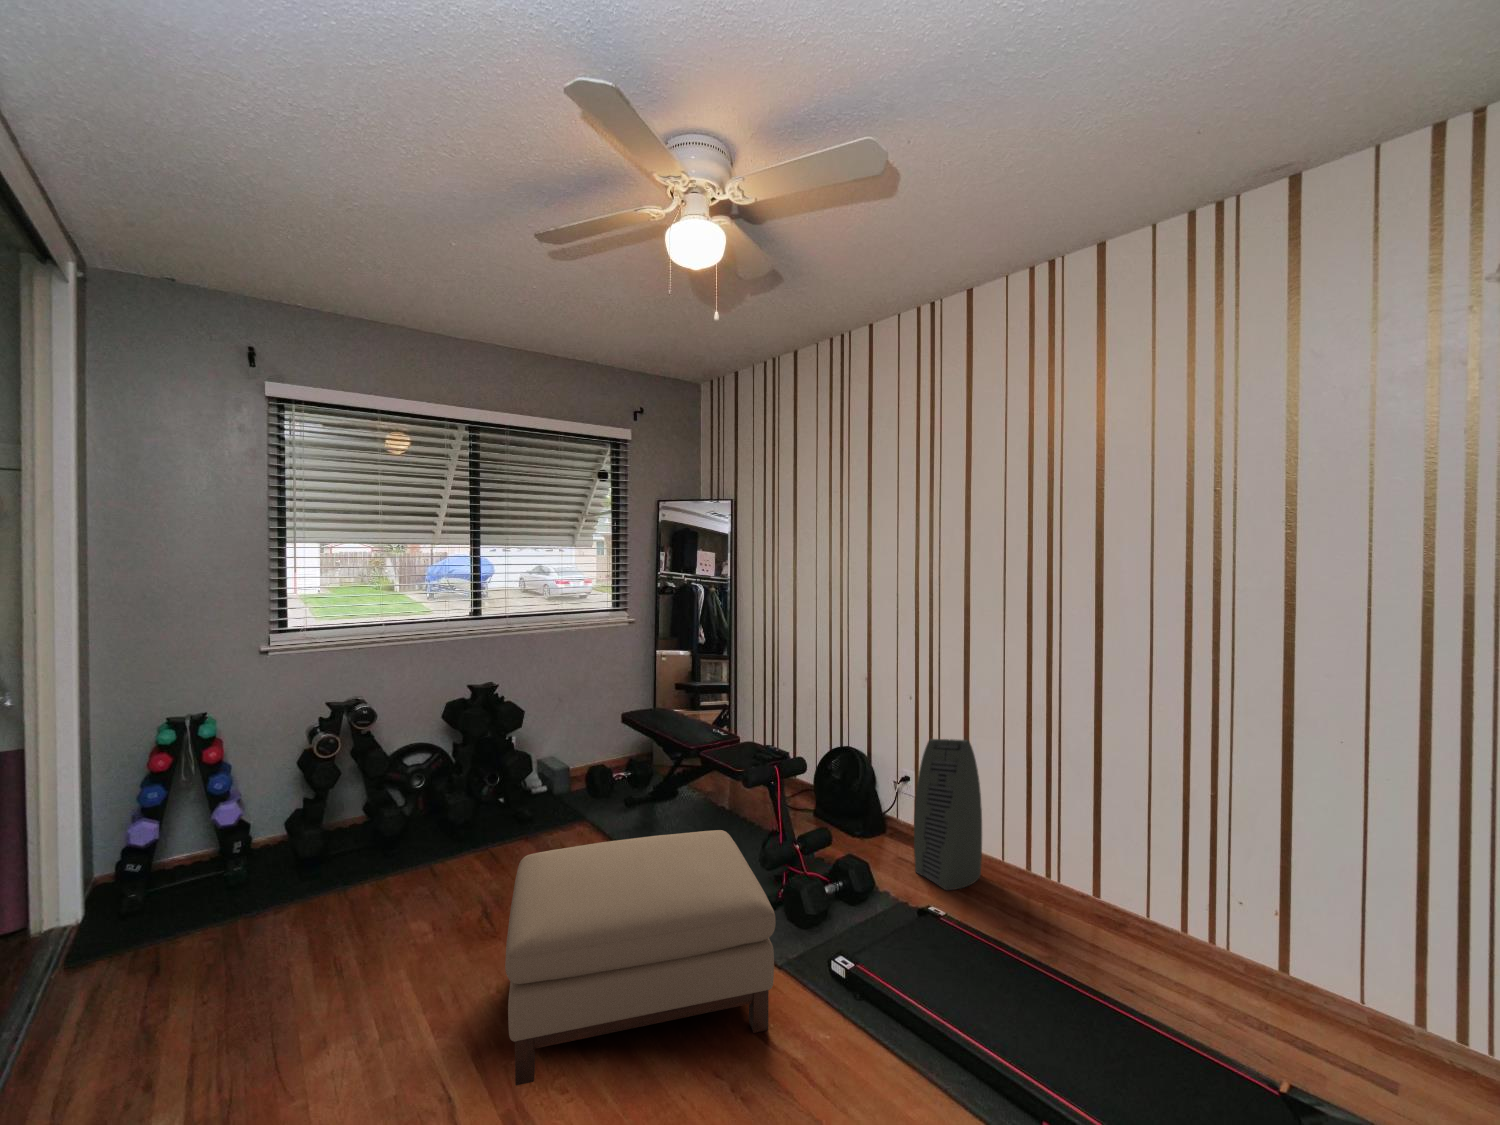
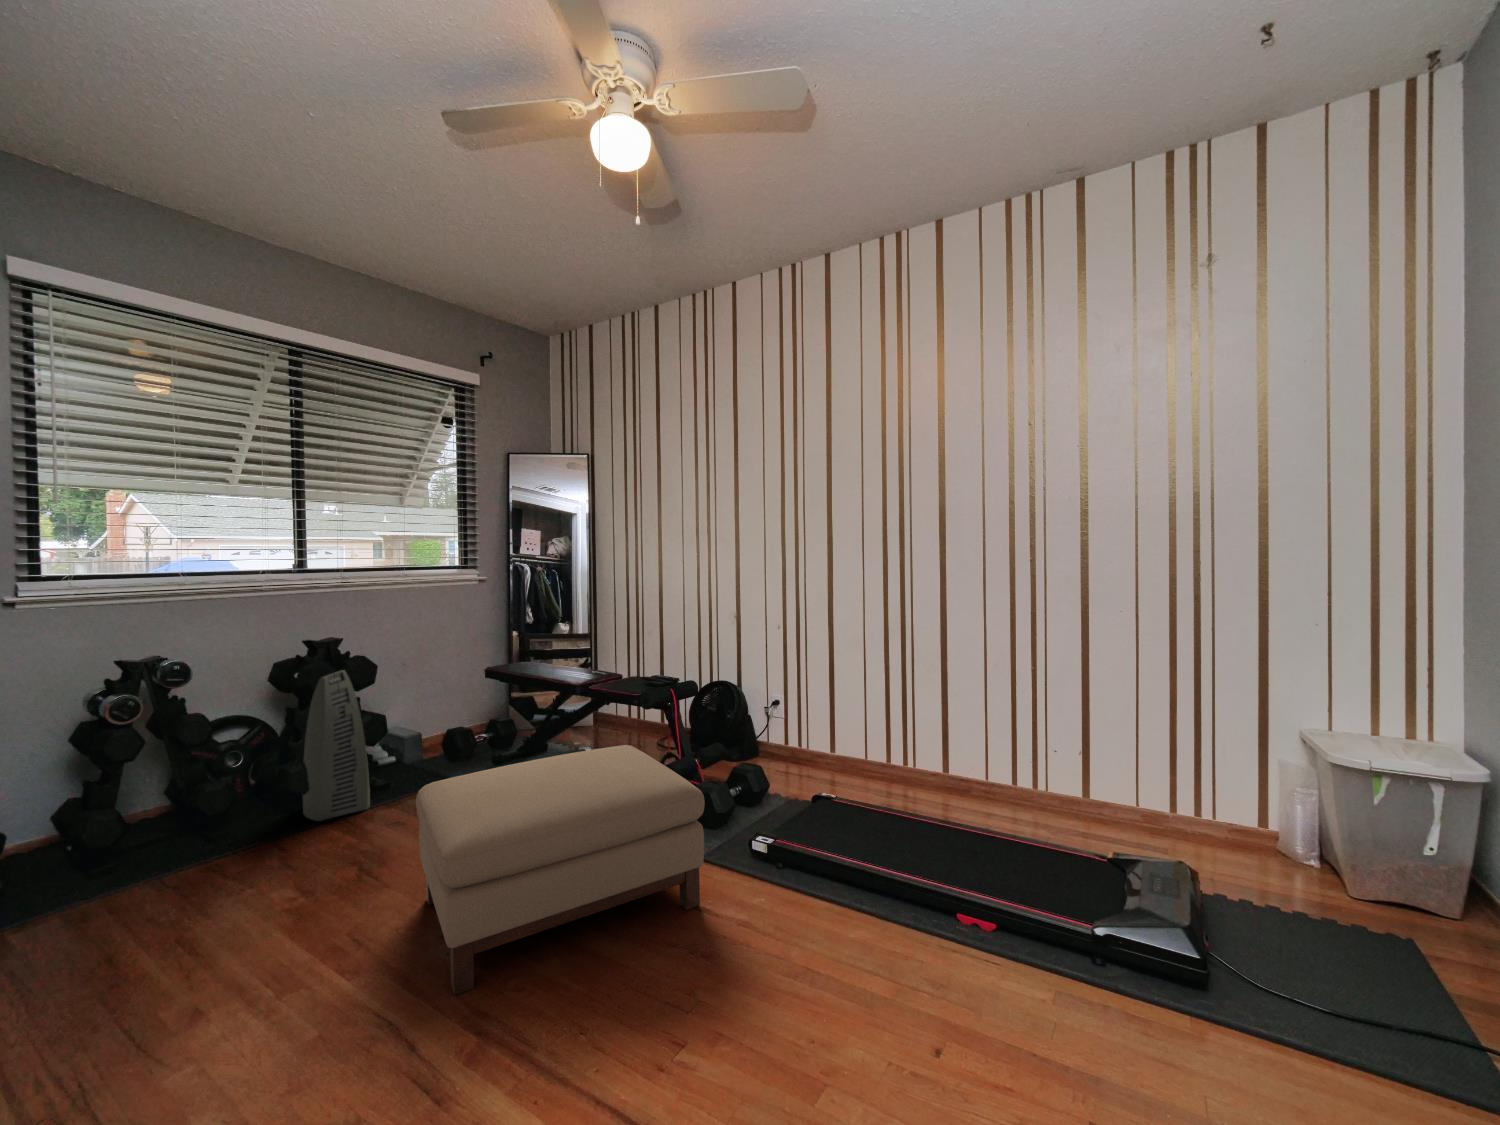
air purifier: present [914,739,982,890] -> present [303,670,370,821]

